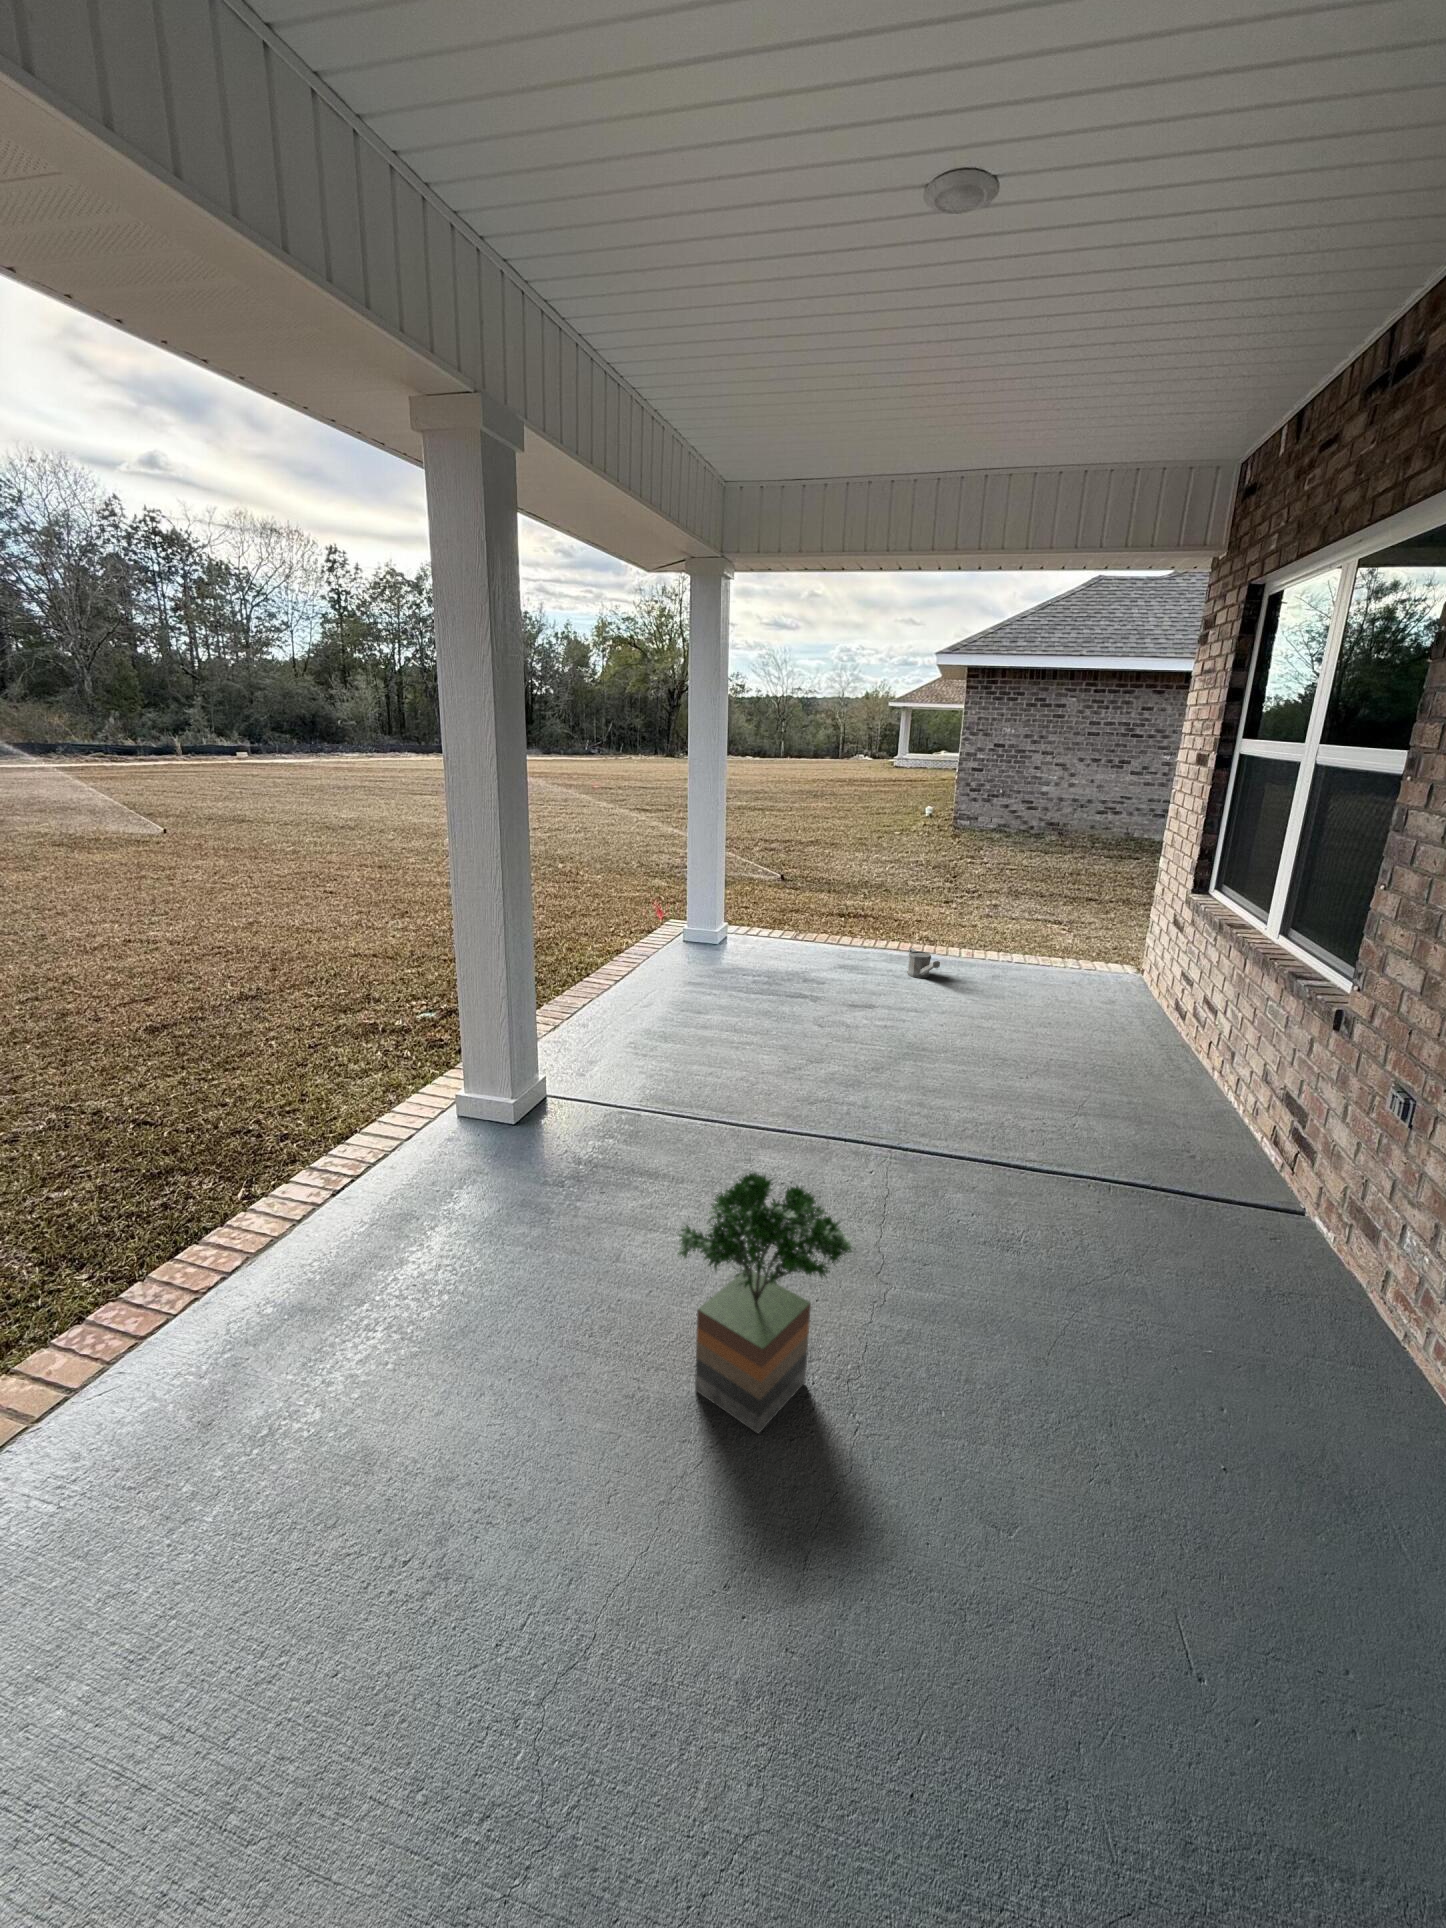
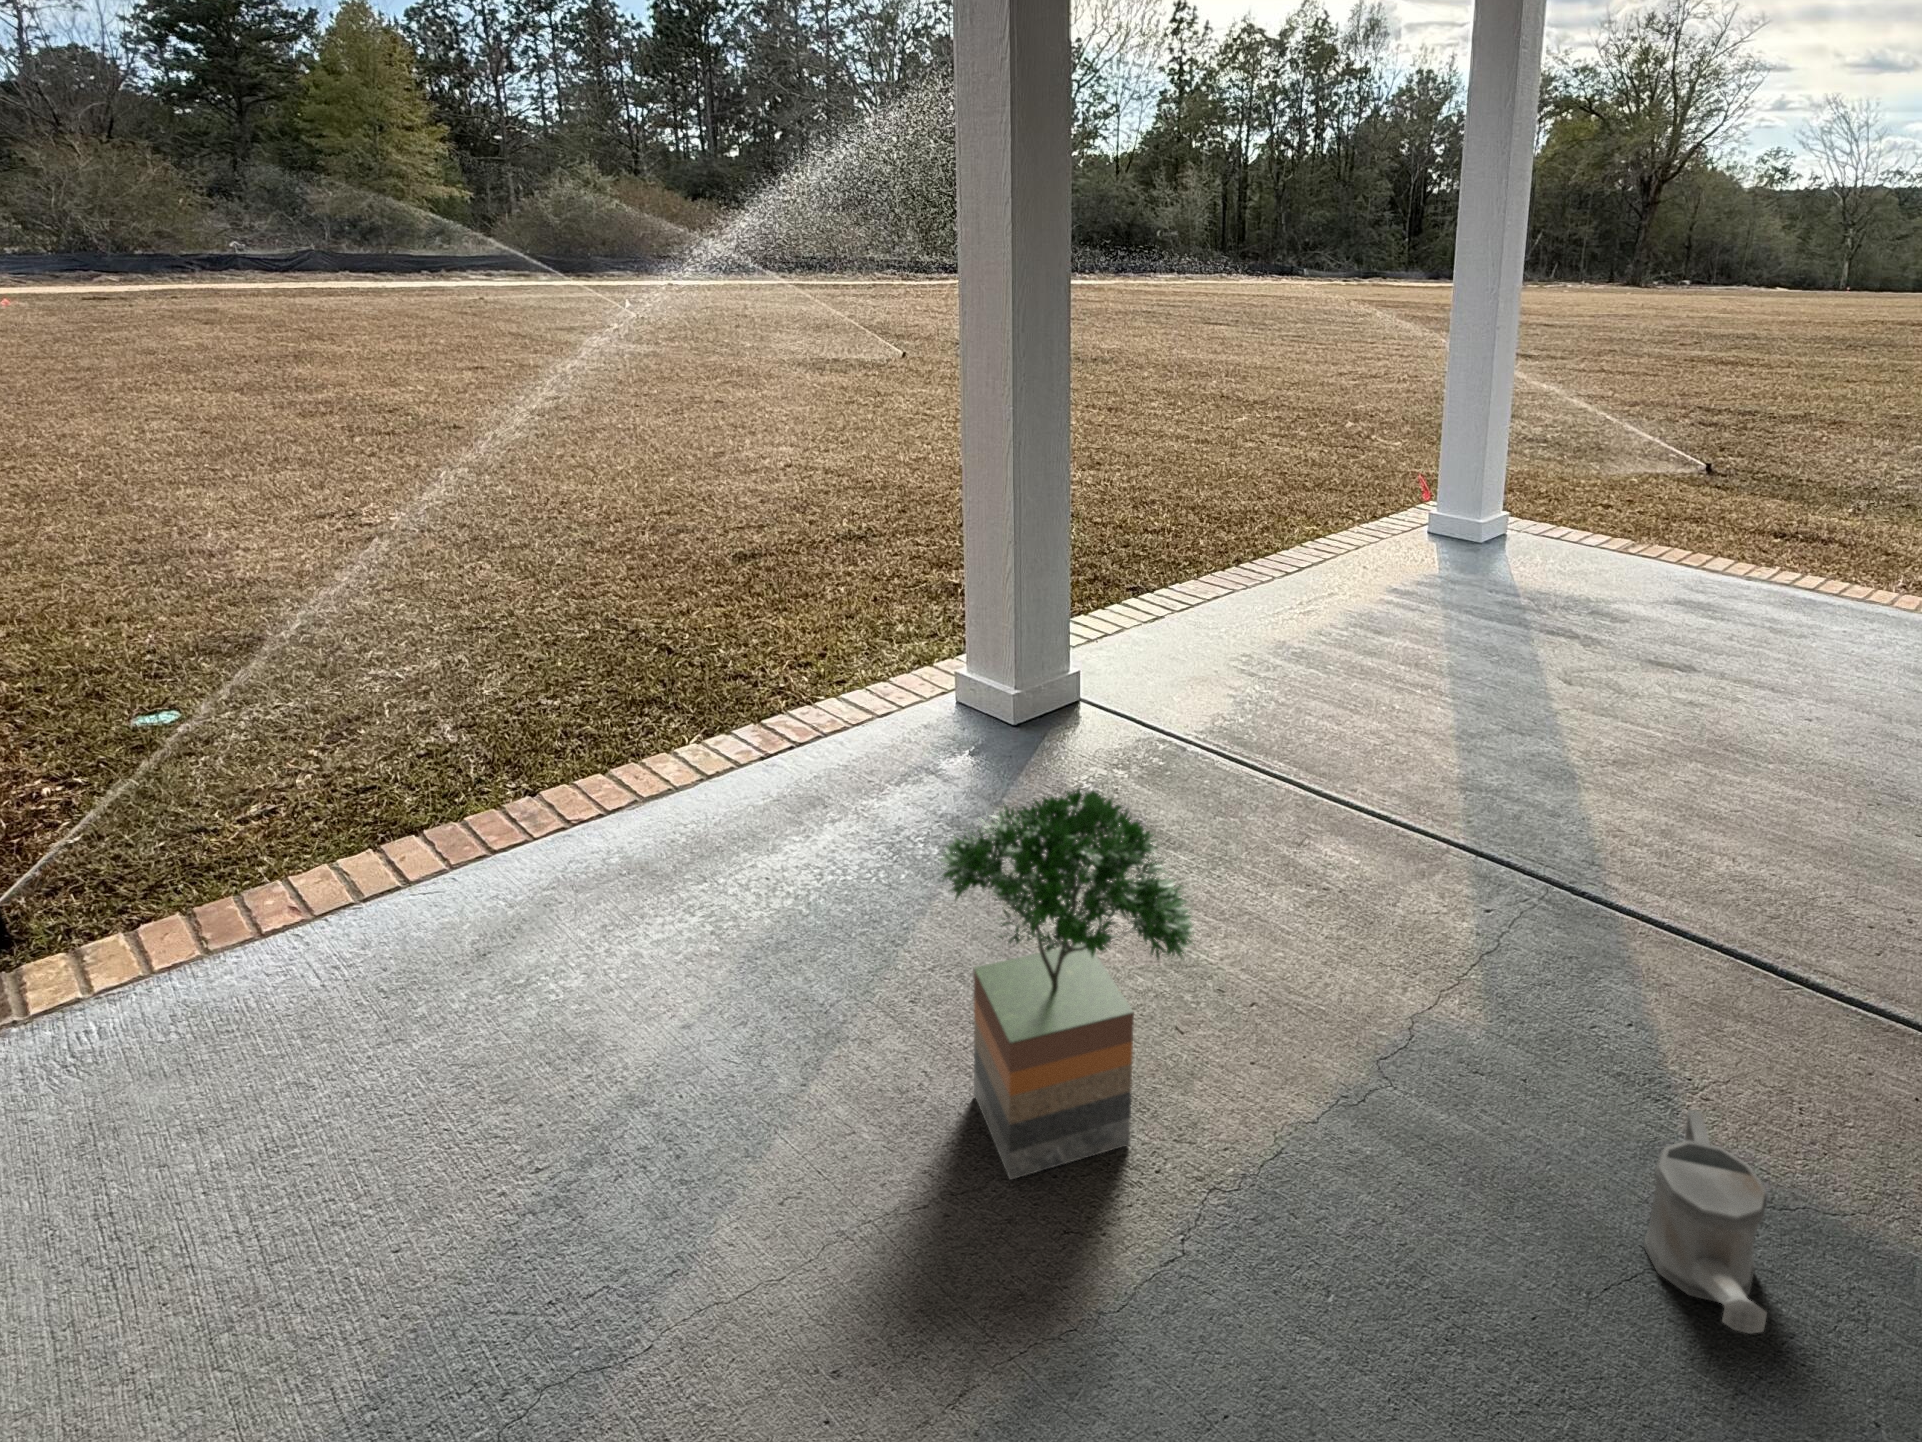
watering can: present [907,948,940,978] -> present [1644,1109,1768,1333]

